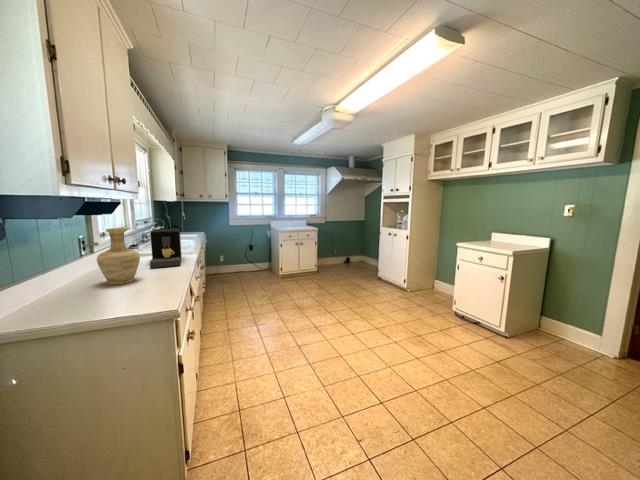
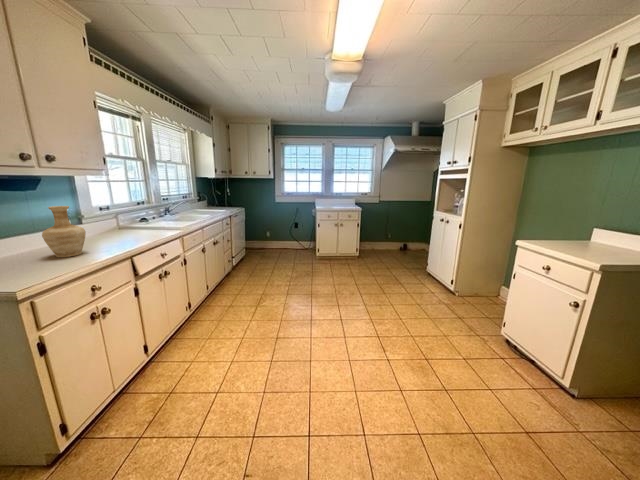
coffee maker: present [150,229,182,268] -> none [114,207,165,243]

